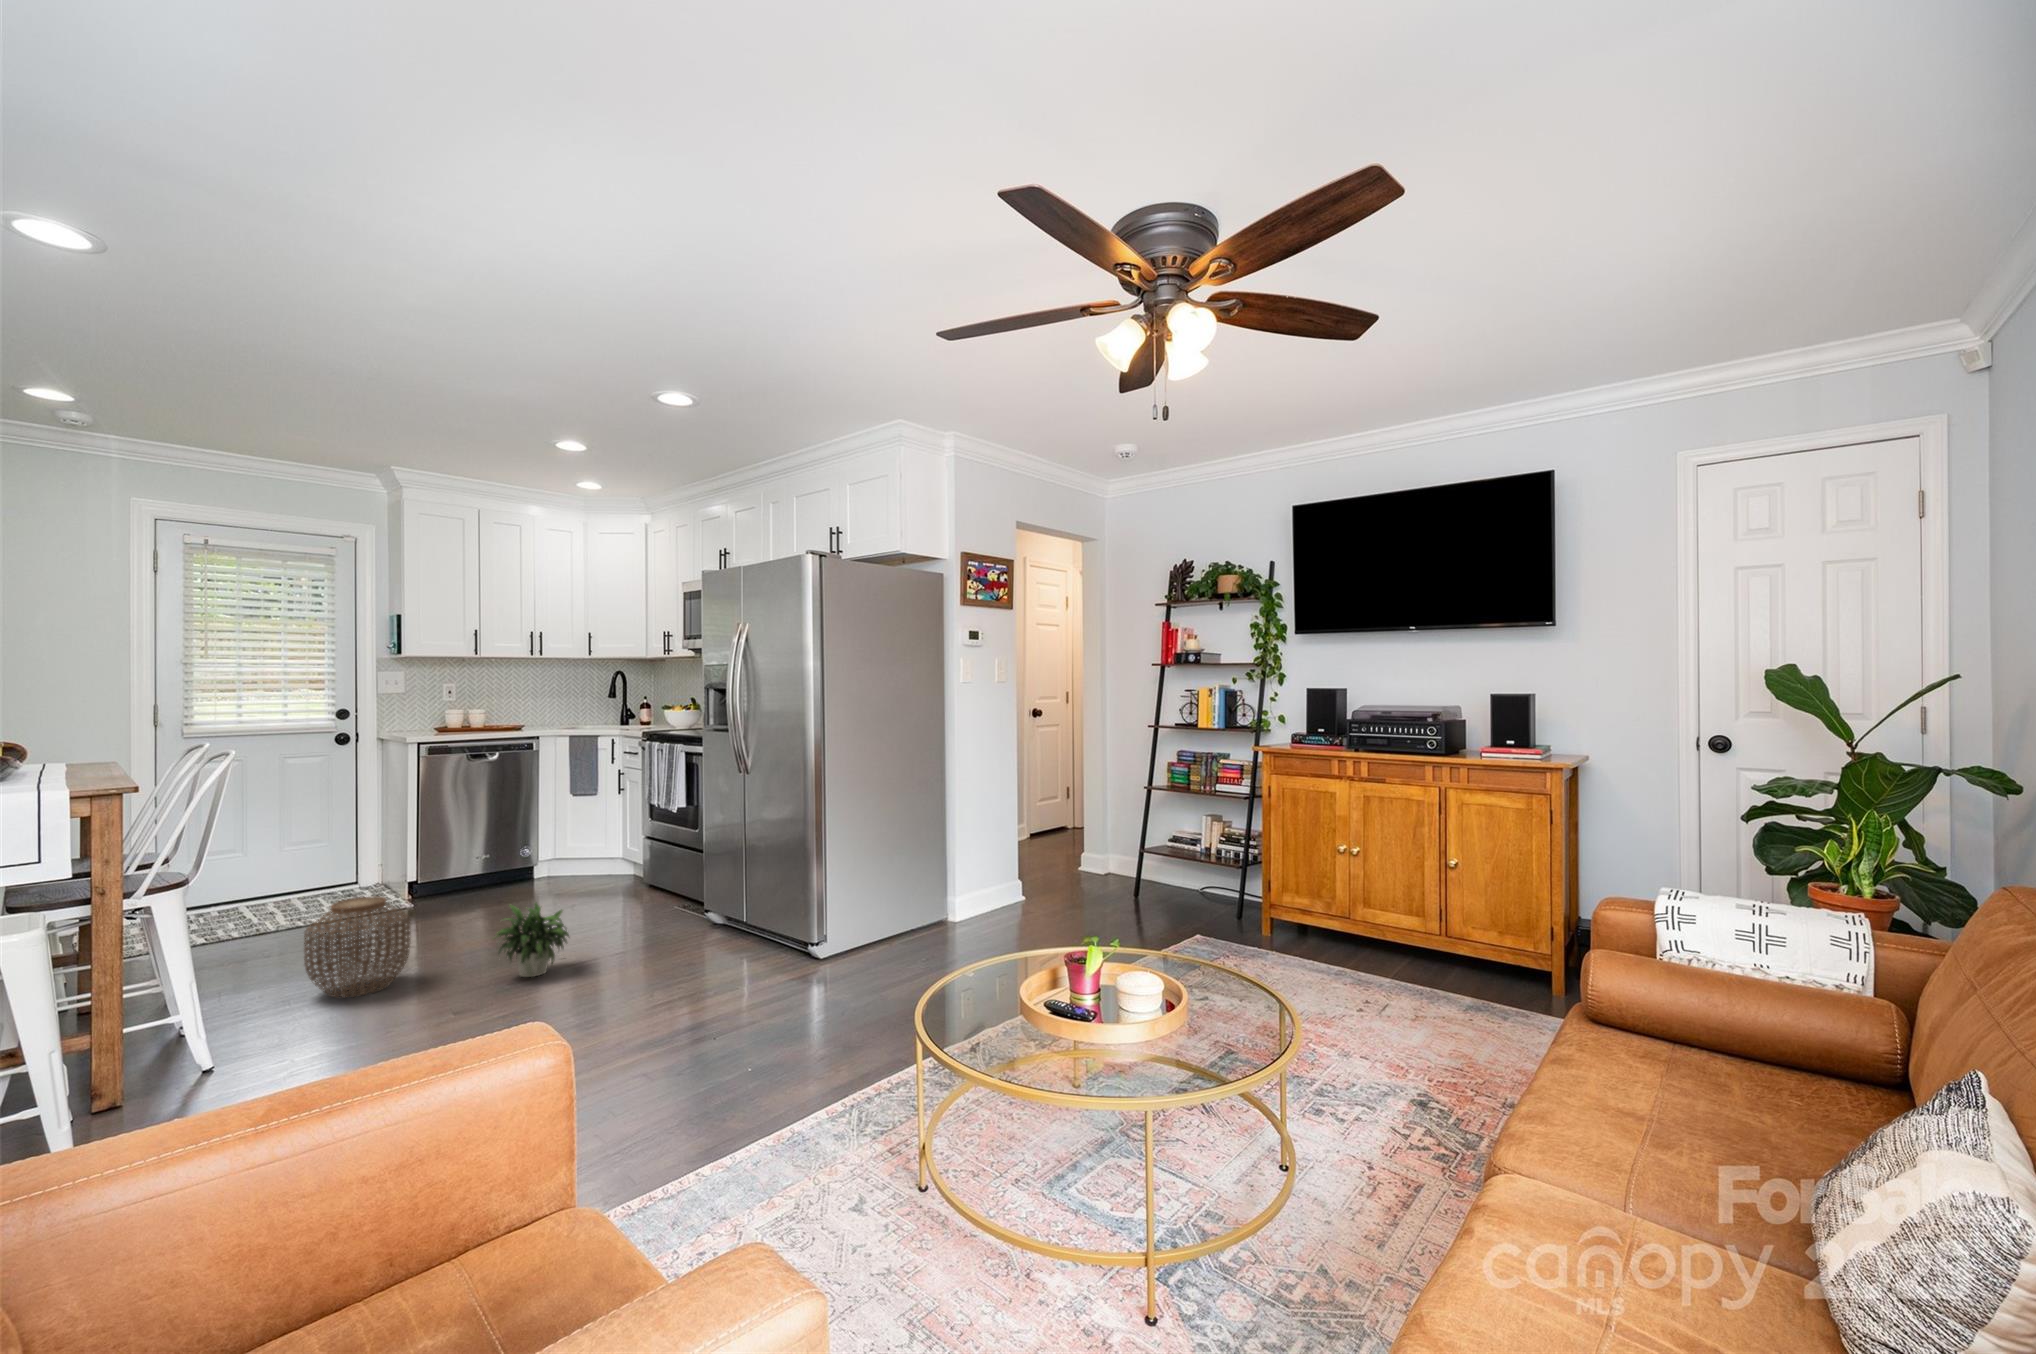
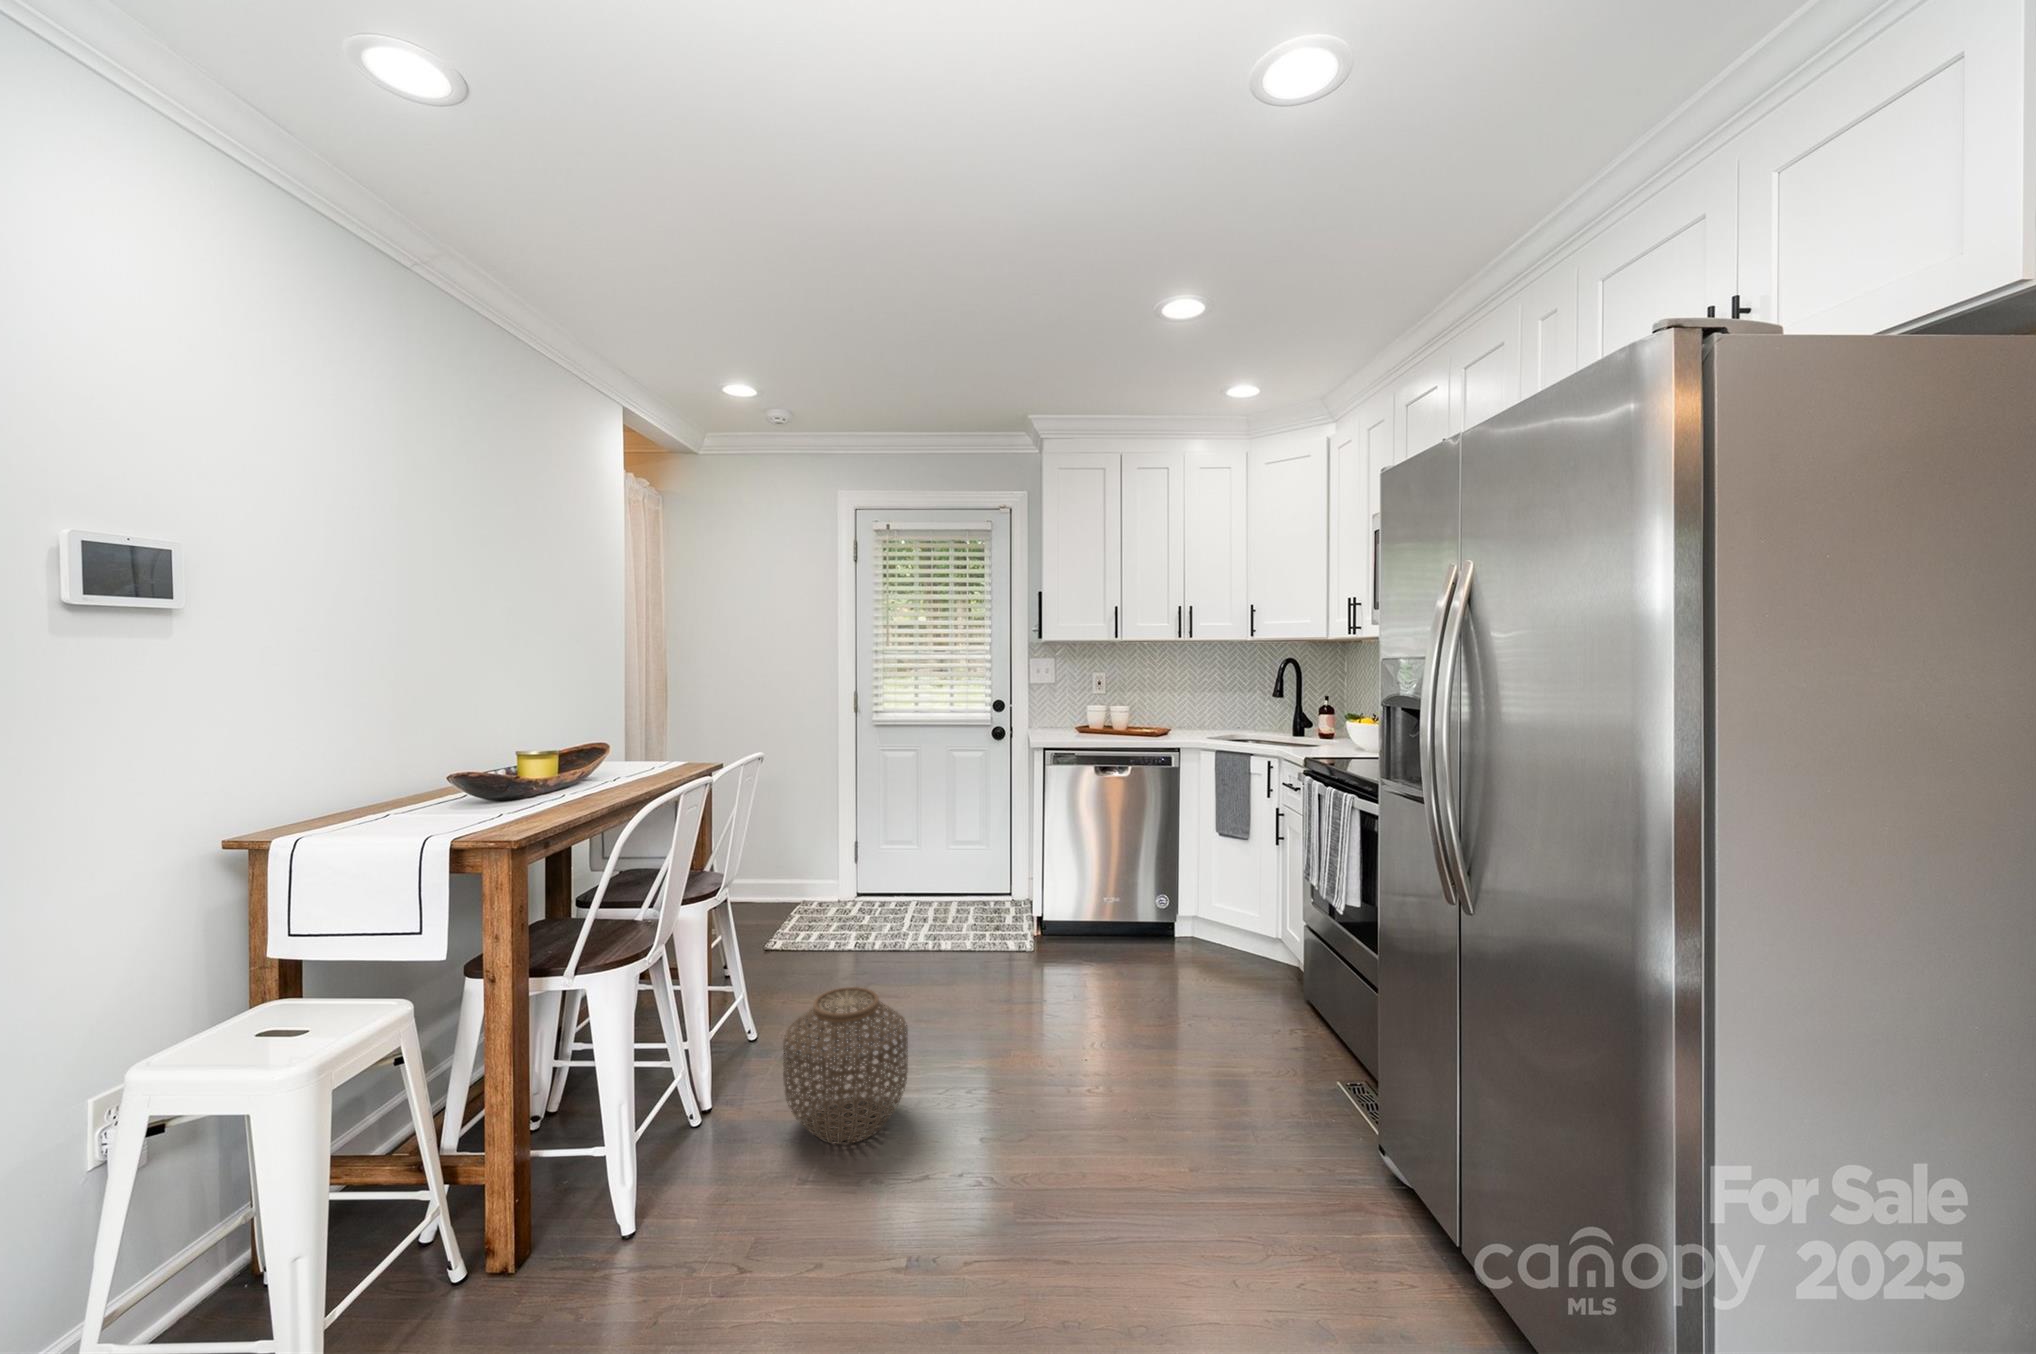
potted plant: present [496,903,569,977] -> none [974,1061,1106,1223]

